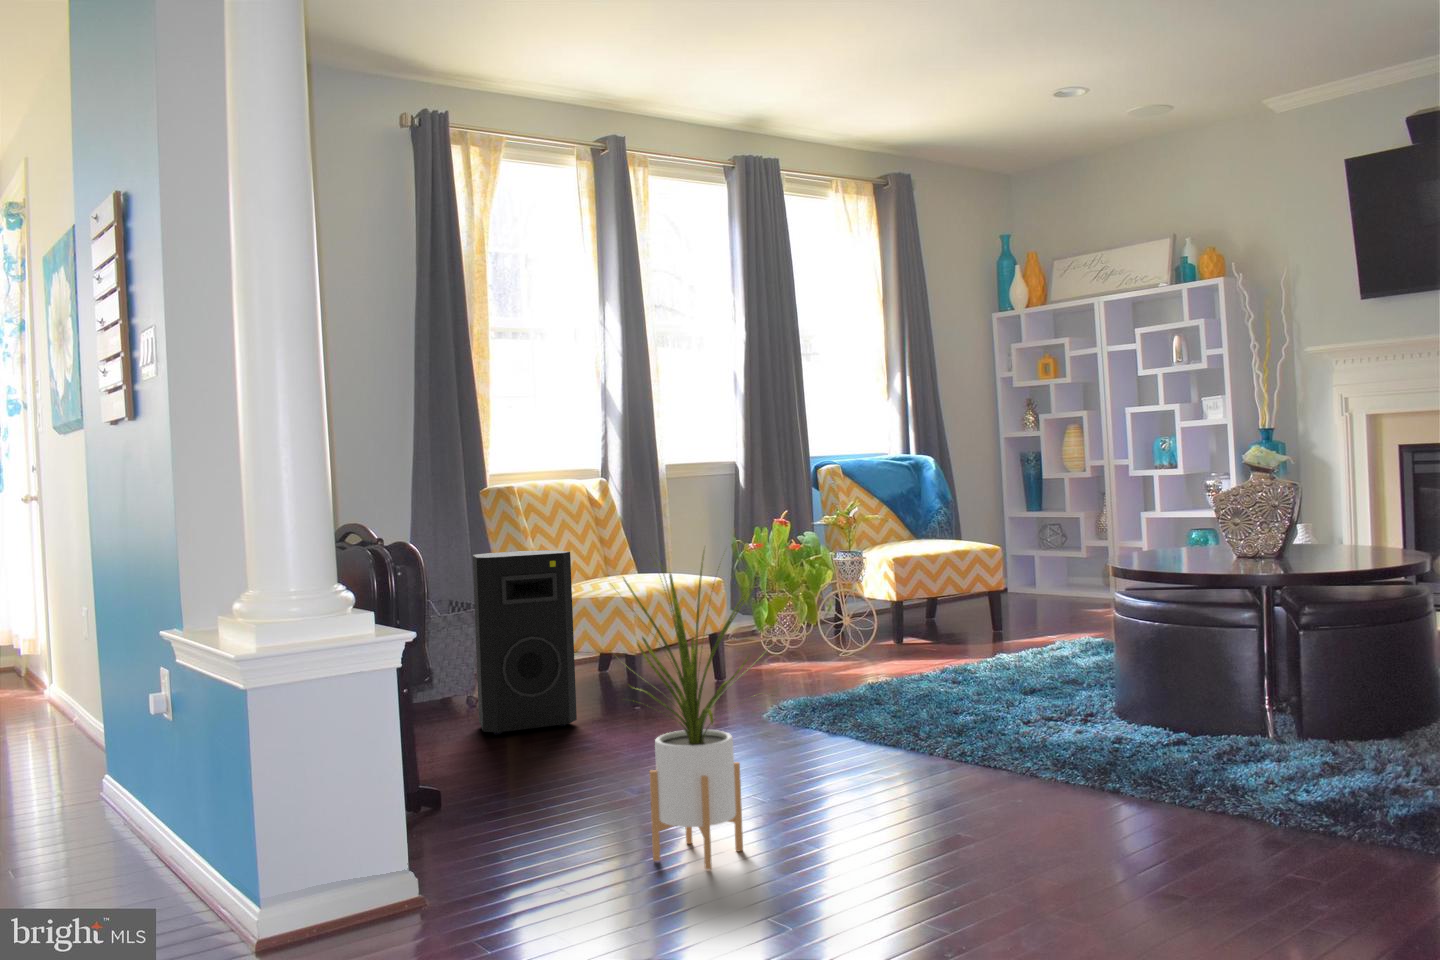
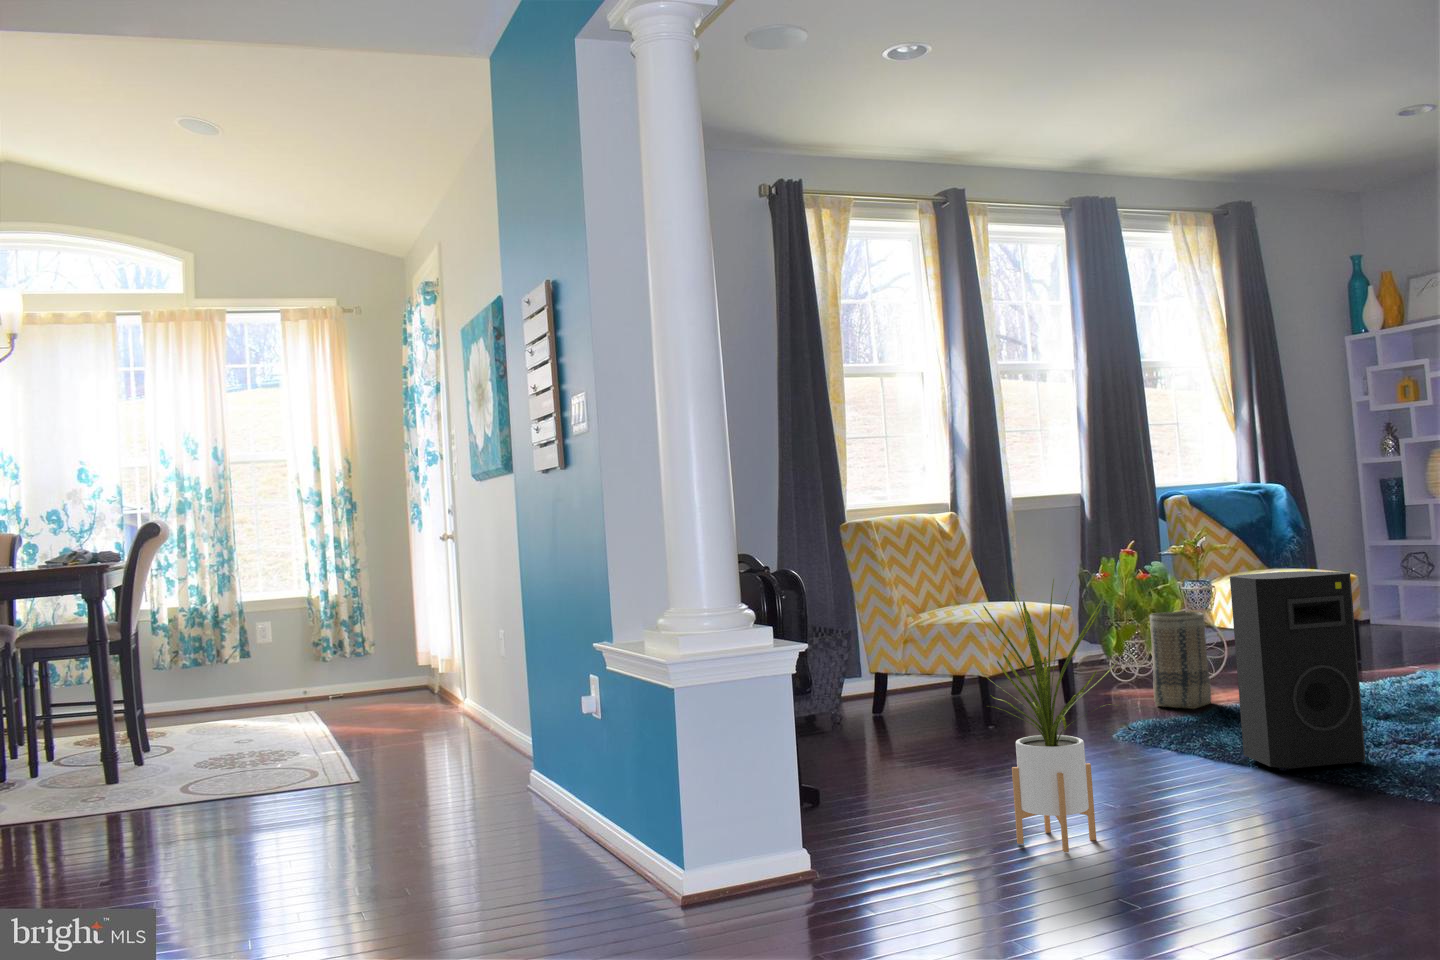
speaker: present [473,550,577,735] -> present [1230,571,1365,771]
basket: none [805,584,863,685] -> present [1150,612,1212,709]

